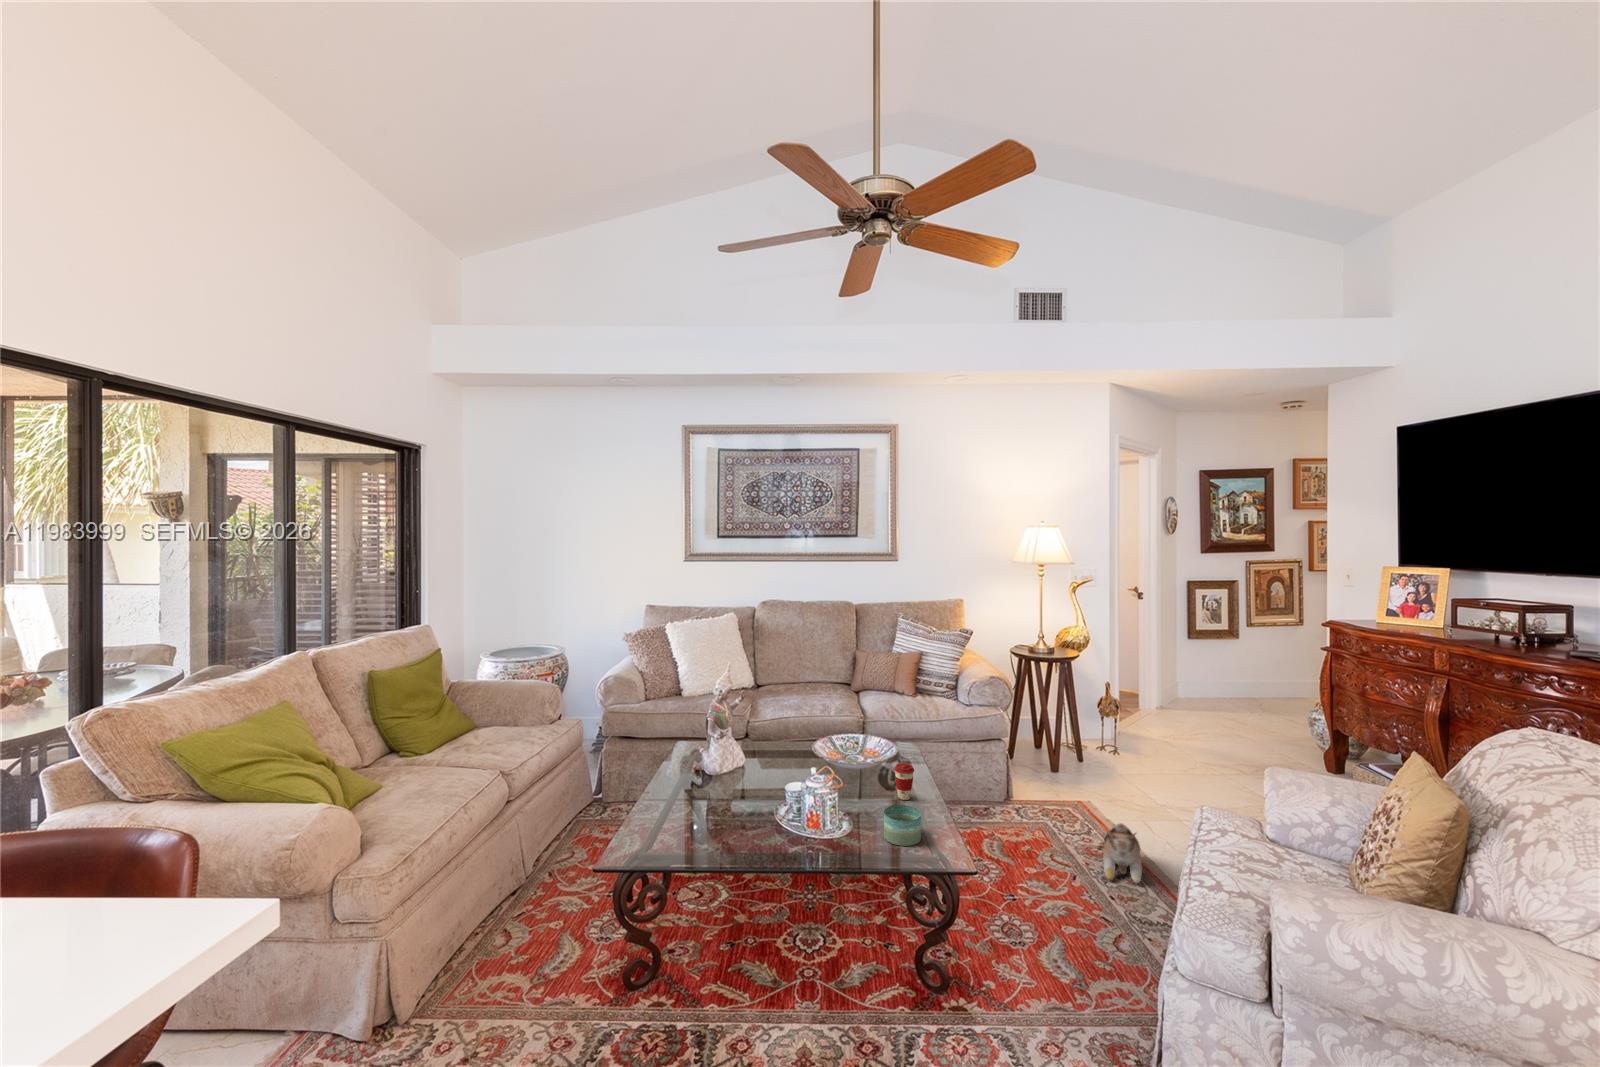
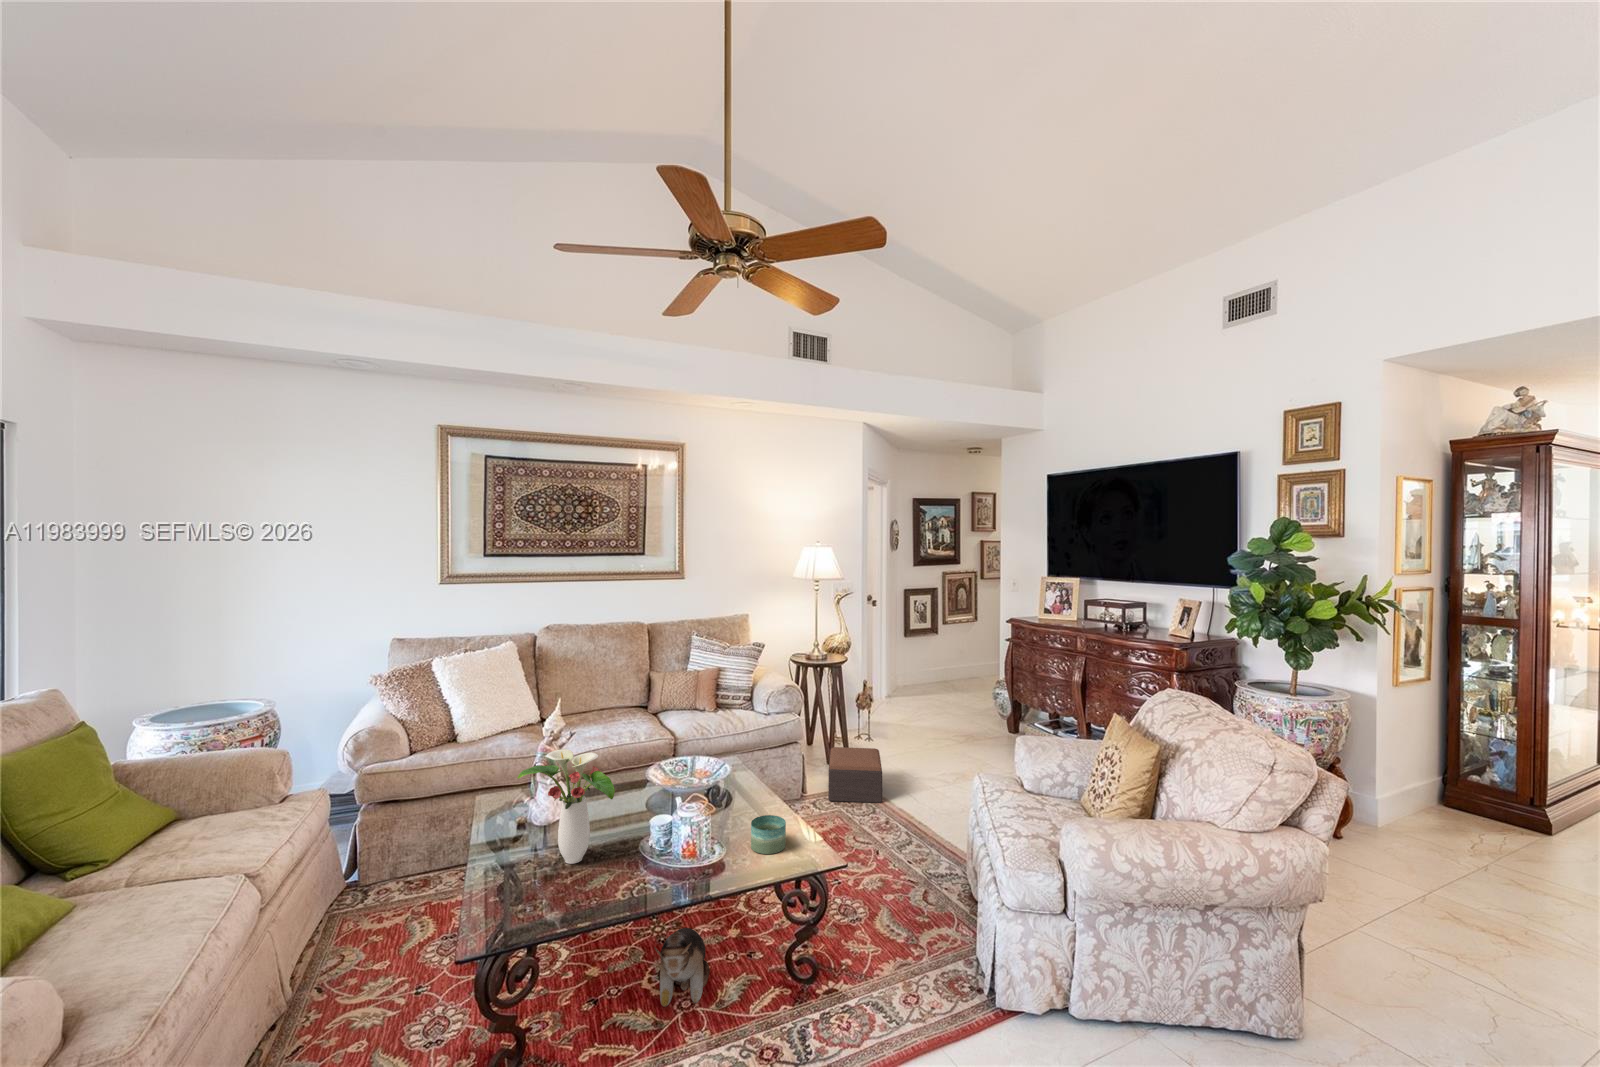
flower arrangement: none [669,709,747,815] -> present [518,749,615,864]
footstool: none [1038,753,1110,825] -> present [828,747,882,803]
coffee cup: present [894,763,914,800] -> none [741,776,760,811]
plush toy: present [1103,823,1143,883] -> present [654,928,710,1007]

